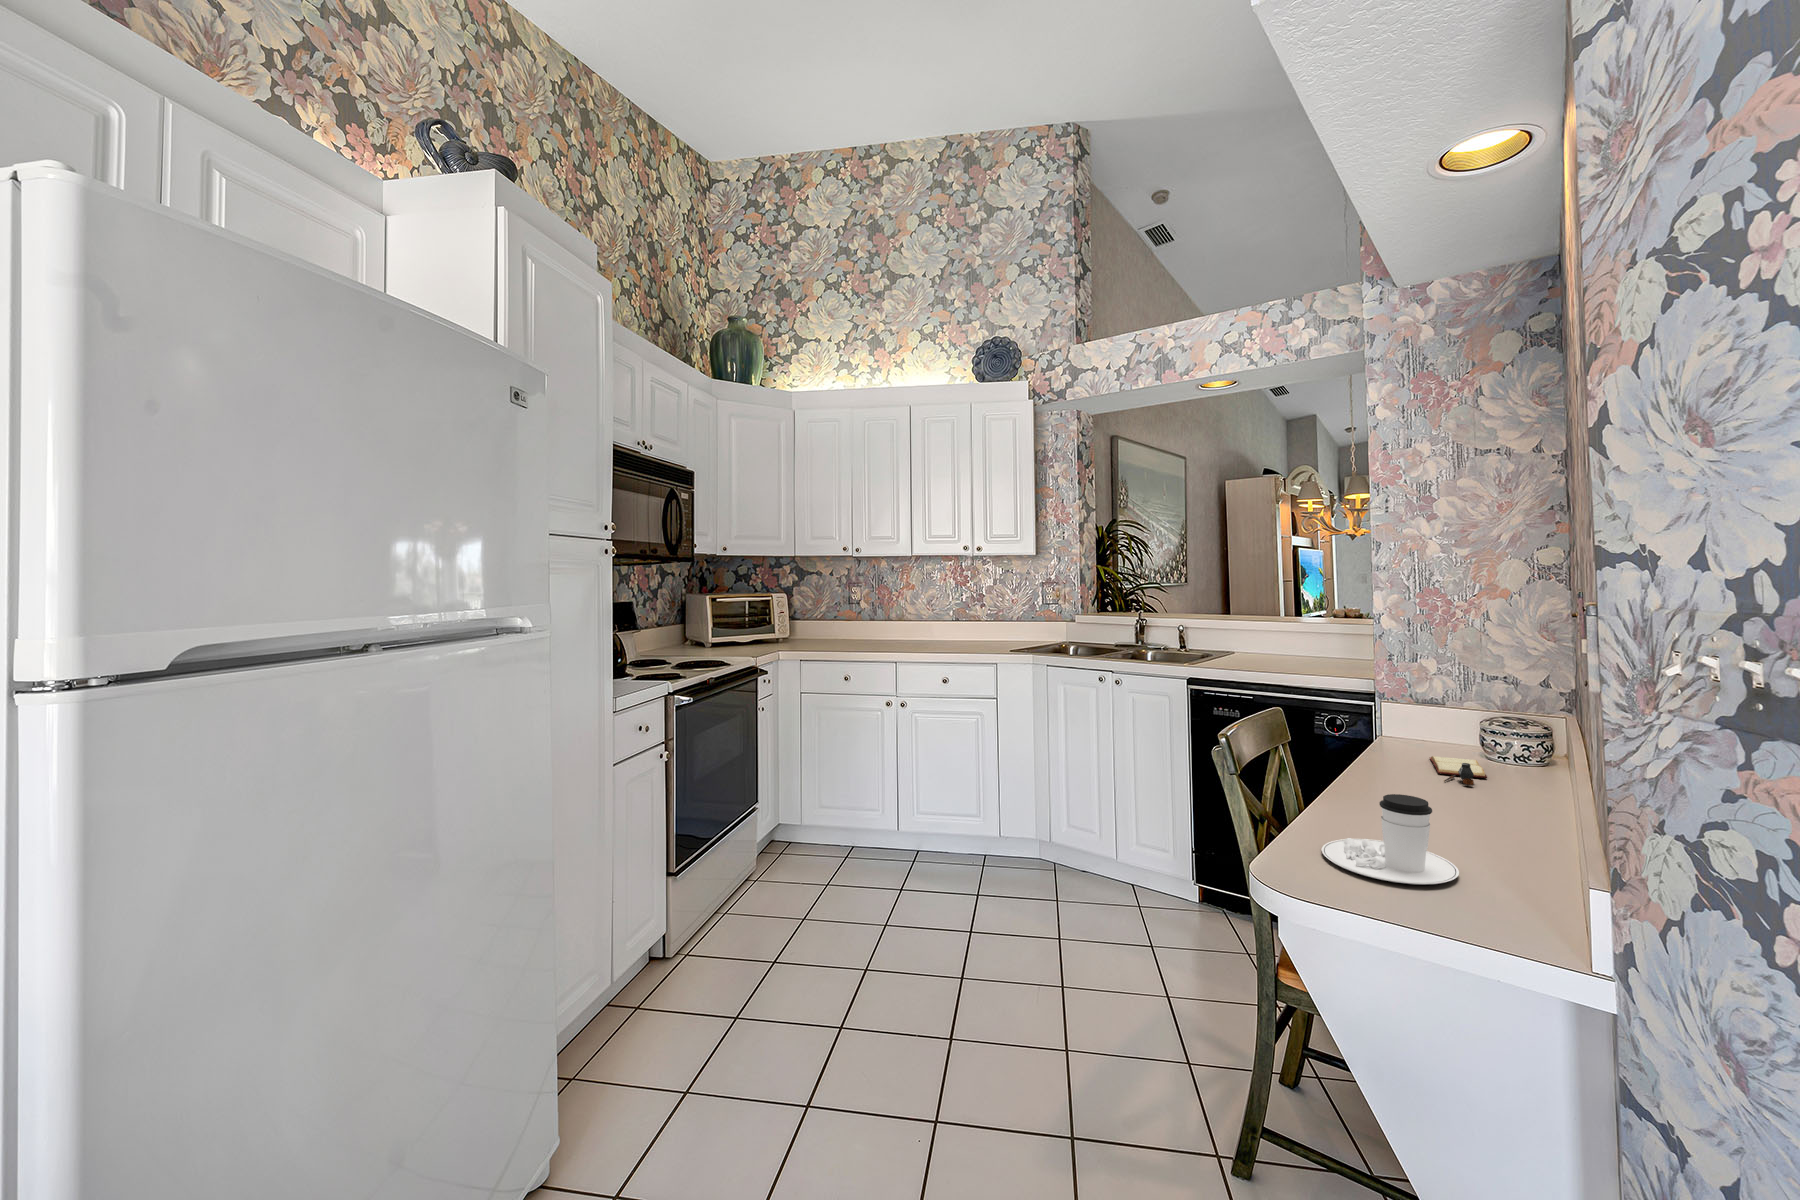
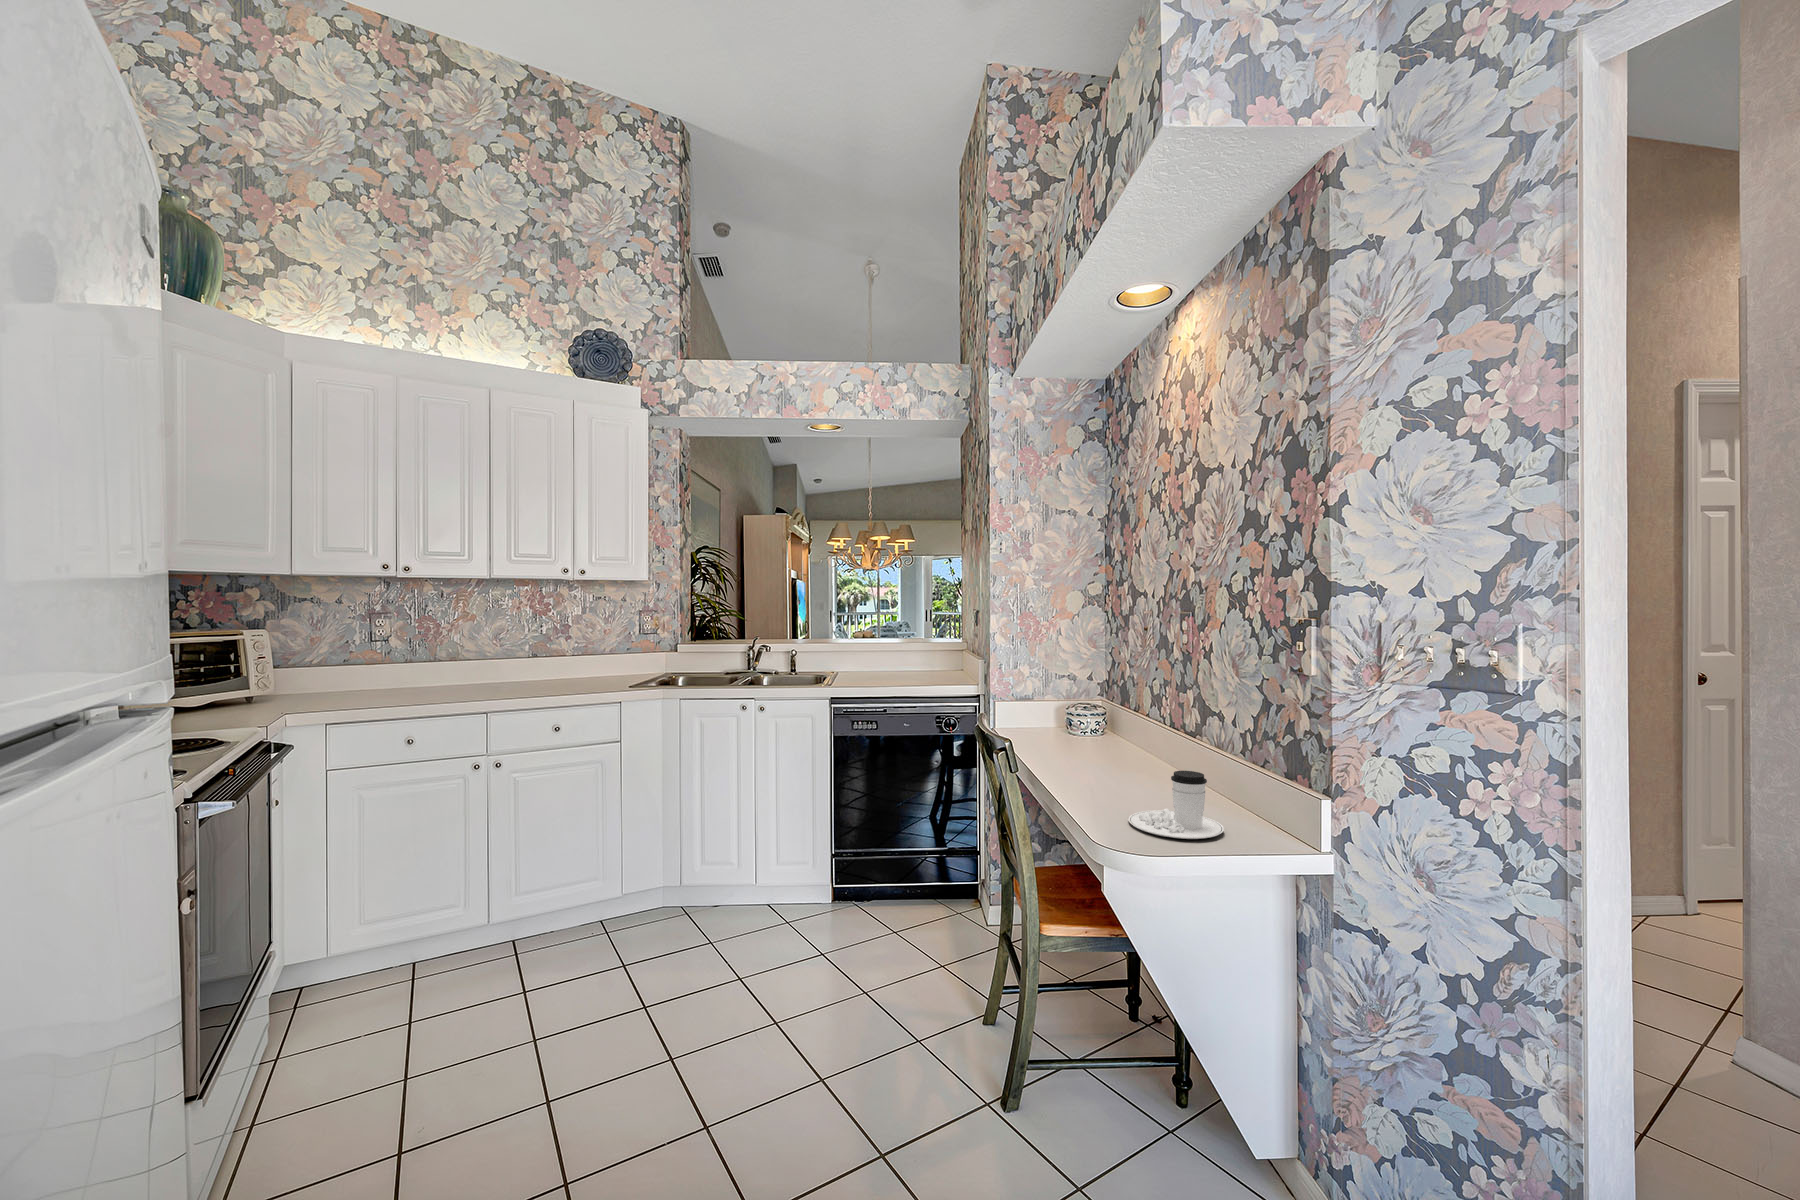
book: present [1430,756,1487,785] -> none [1065,742,1118,761]

